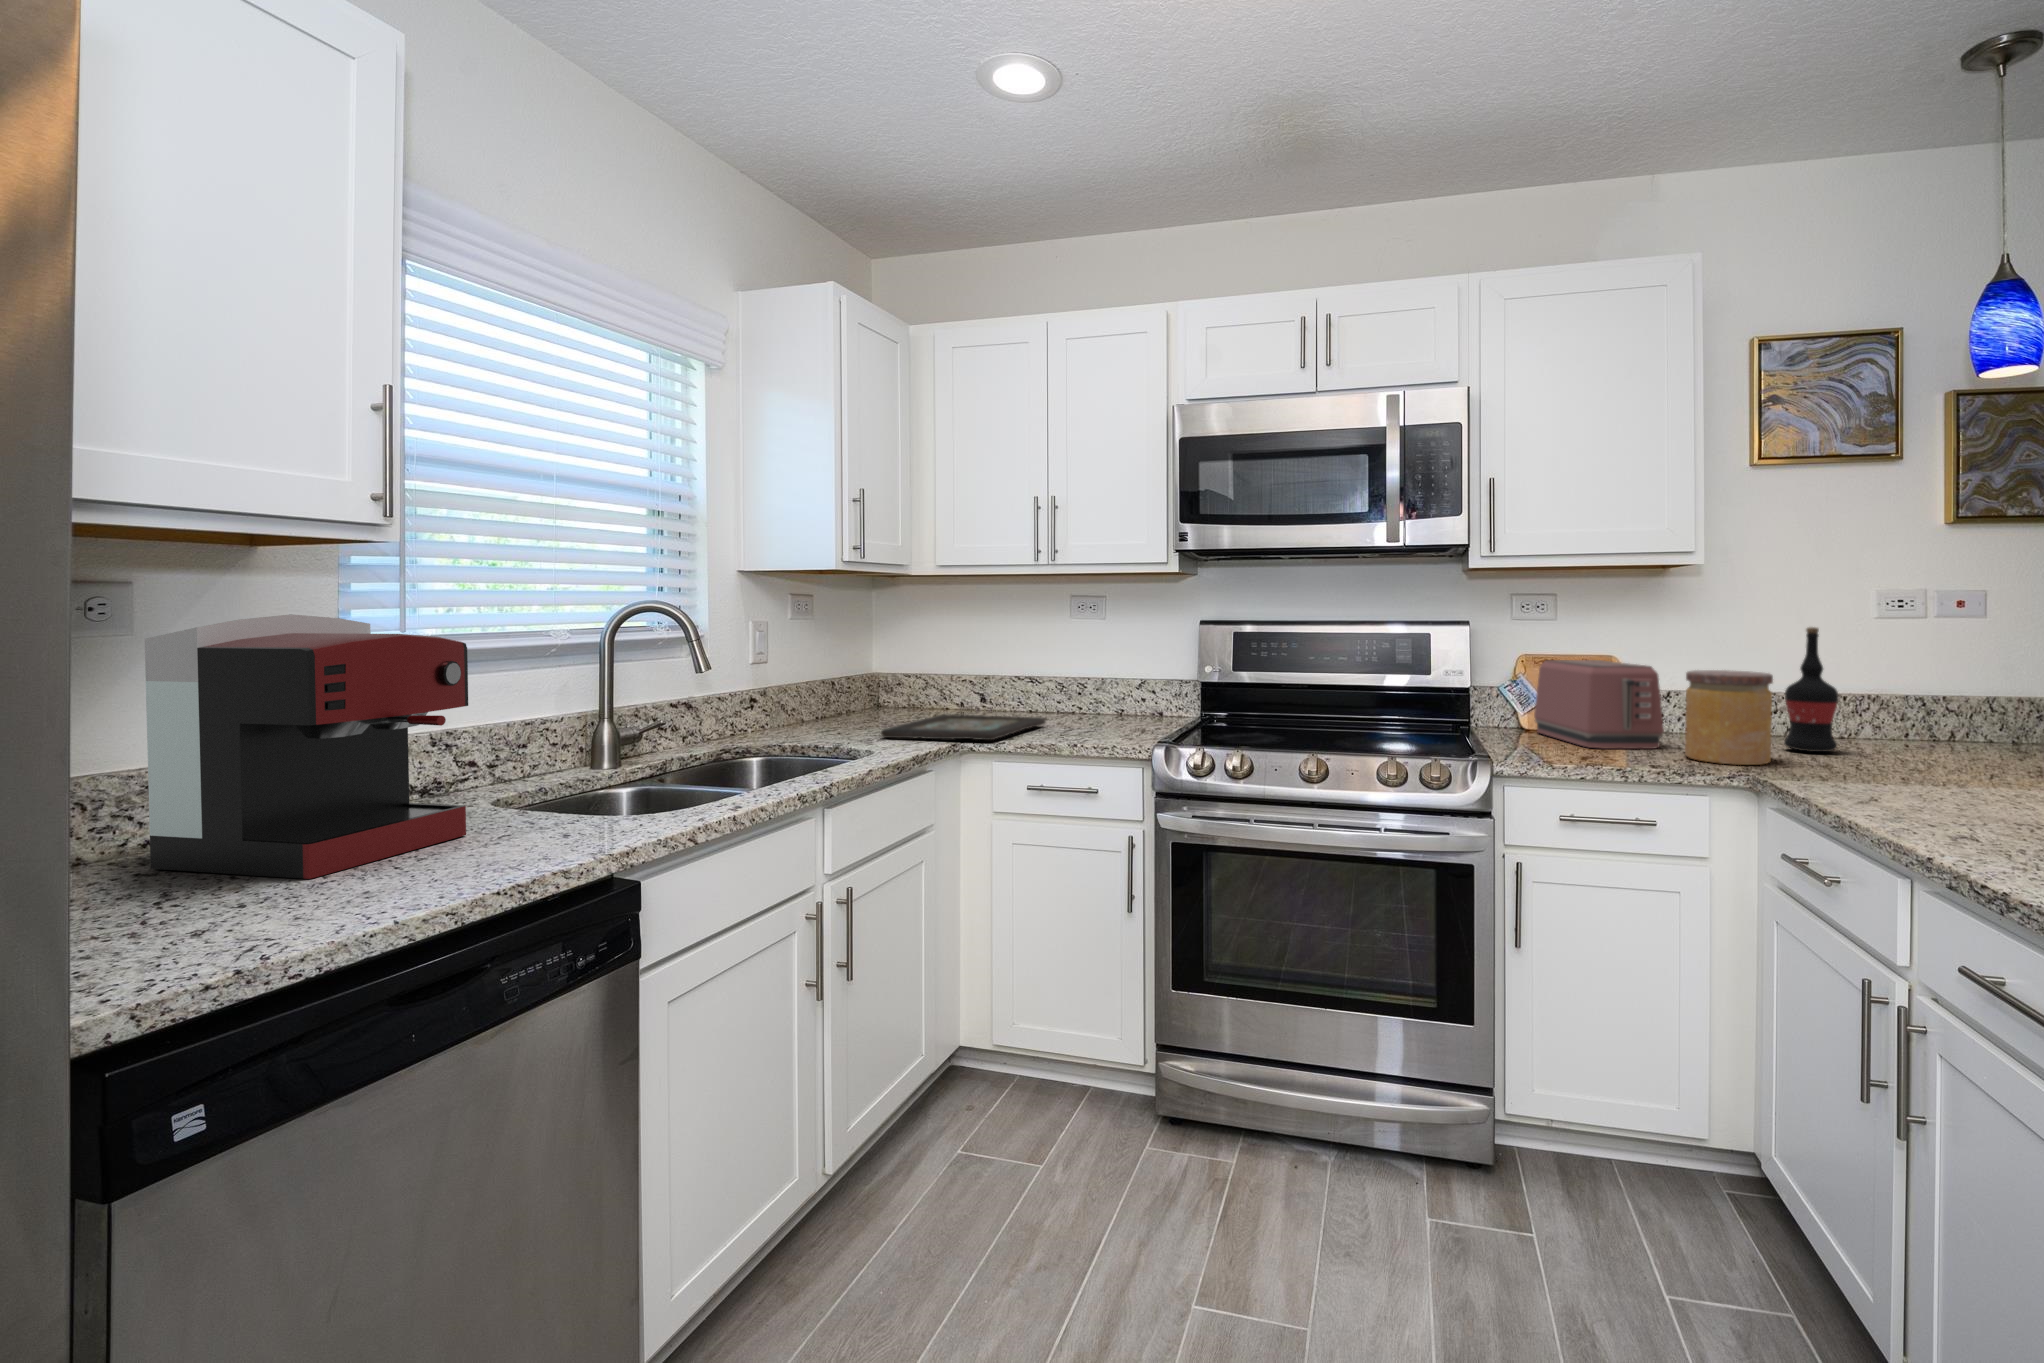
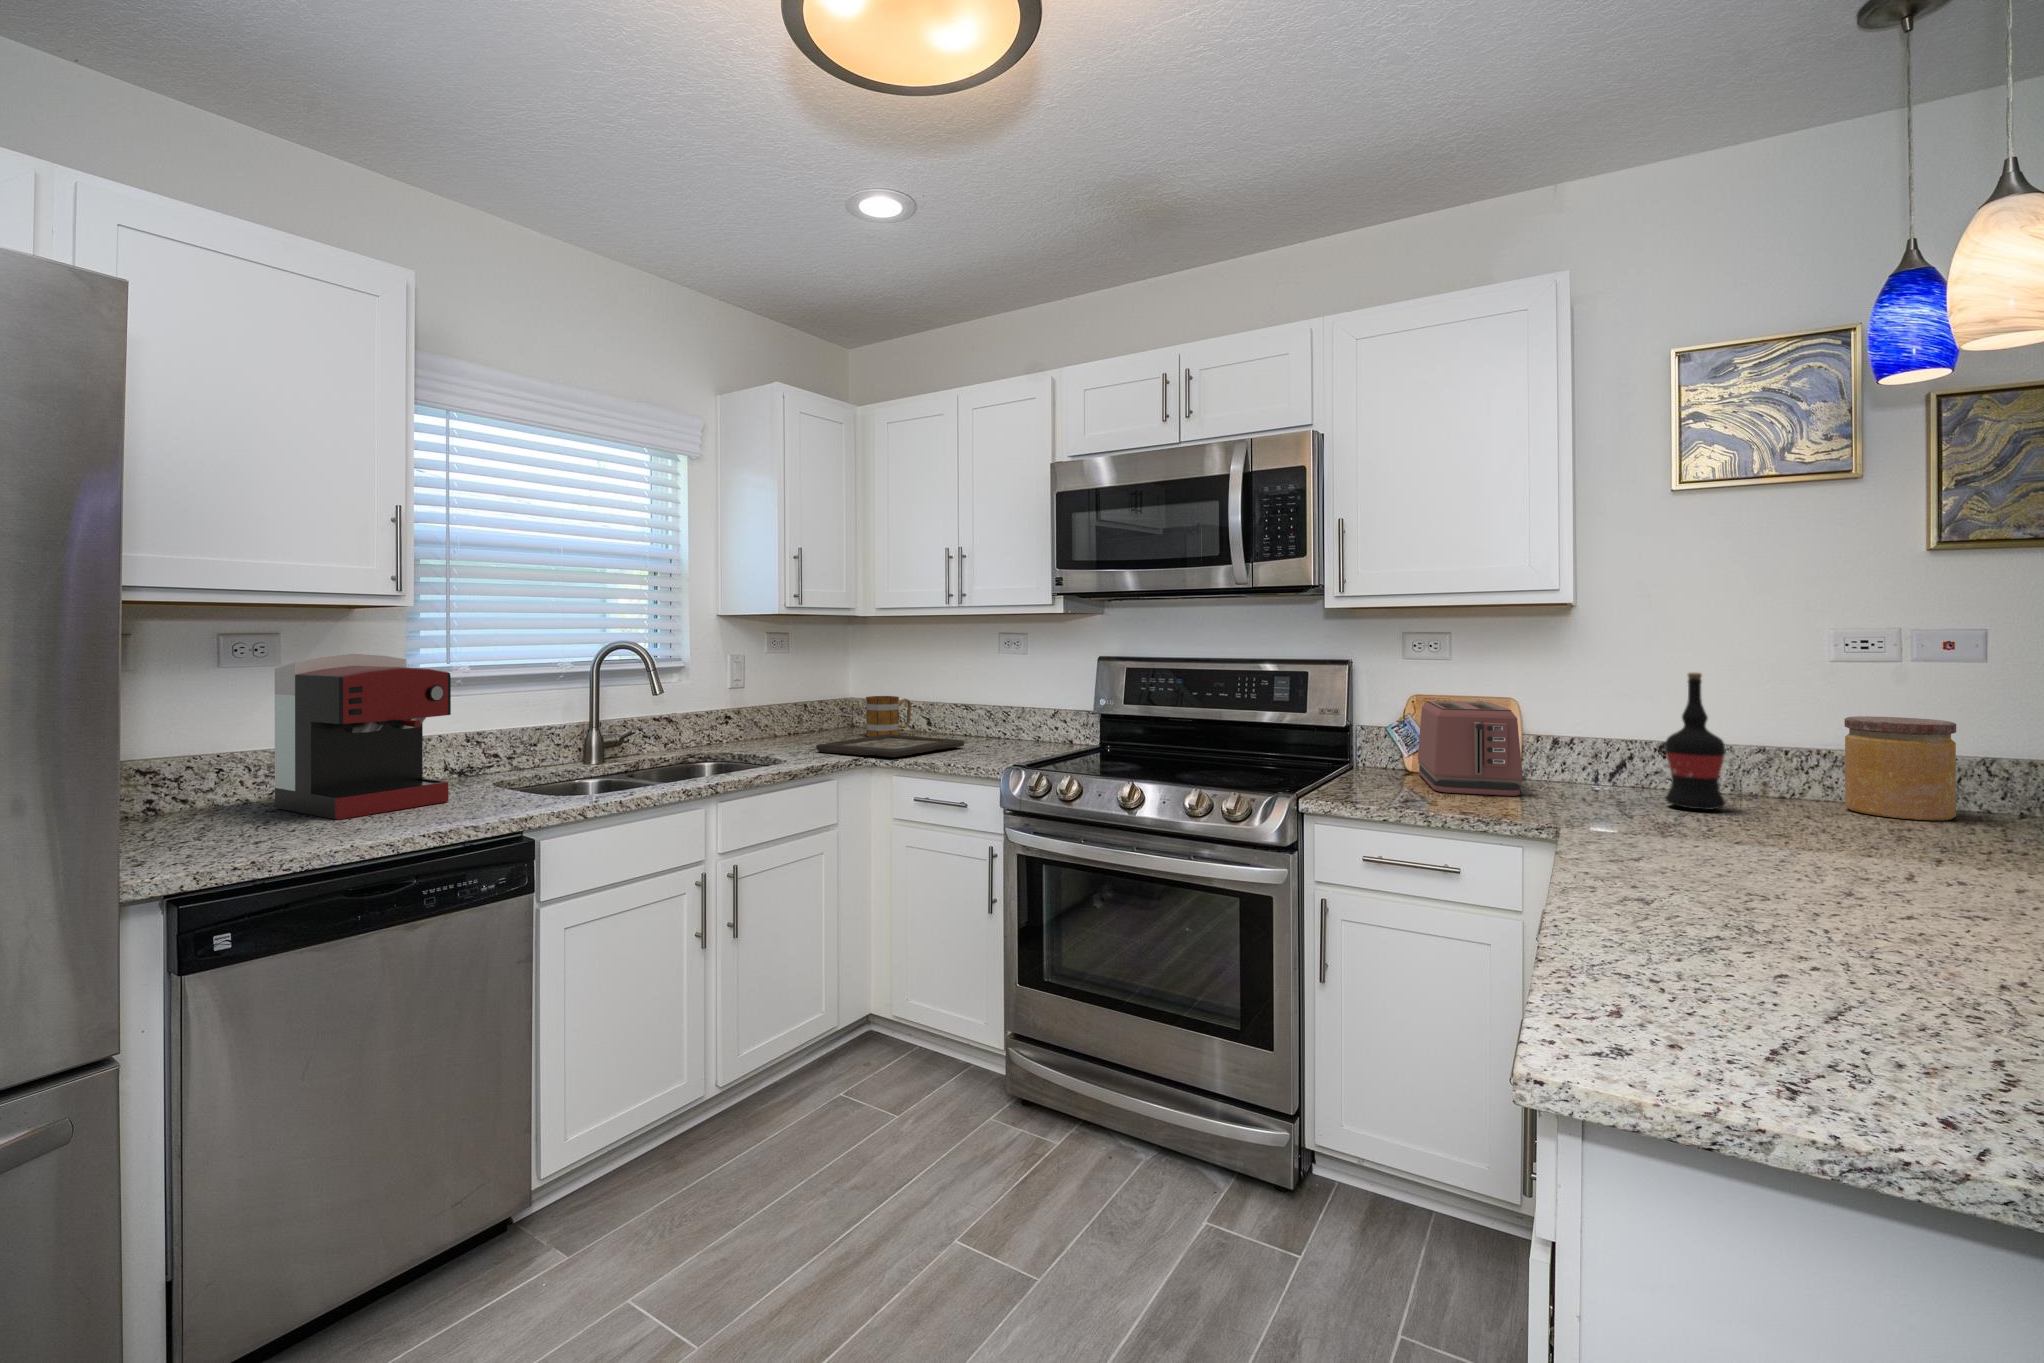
mug: none [901,670,951,719] -> present [866,696,911,737]
jar: present [1685,670,1773,765] -> present [1844,716,1956,820]

